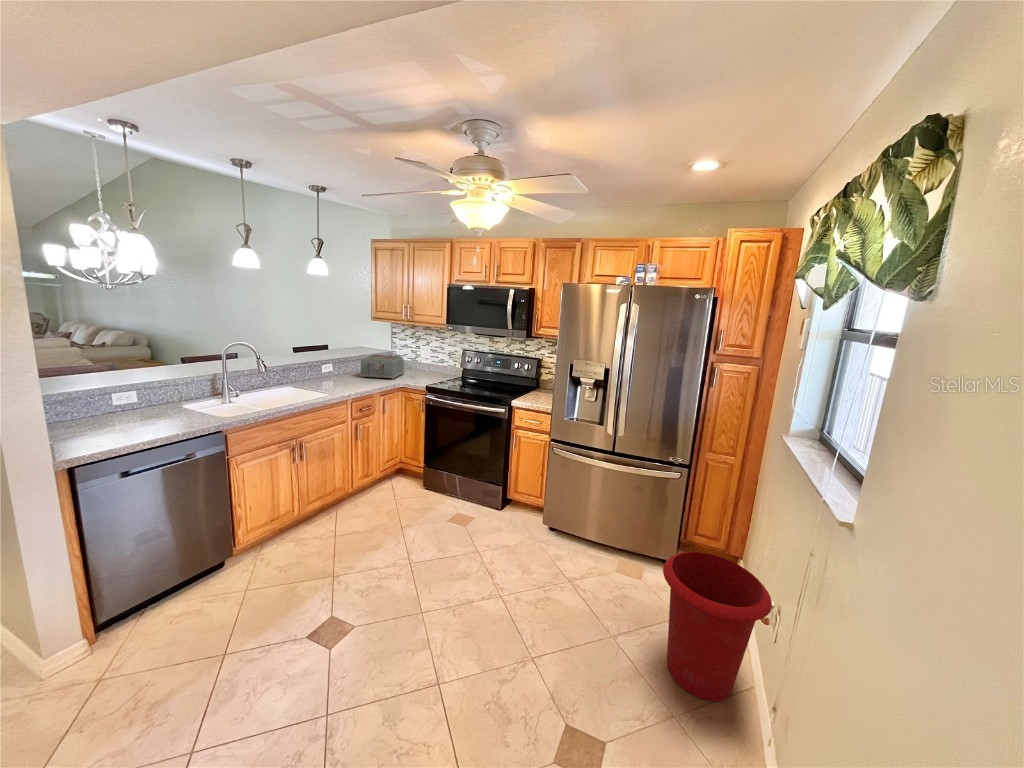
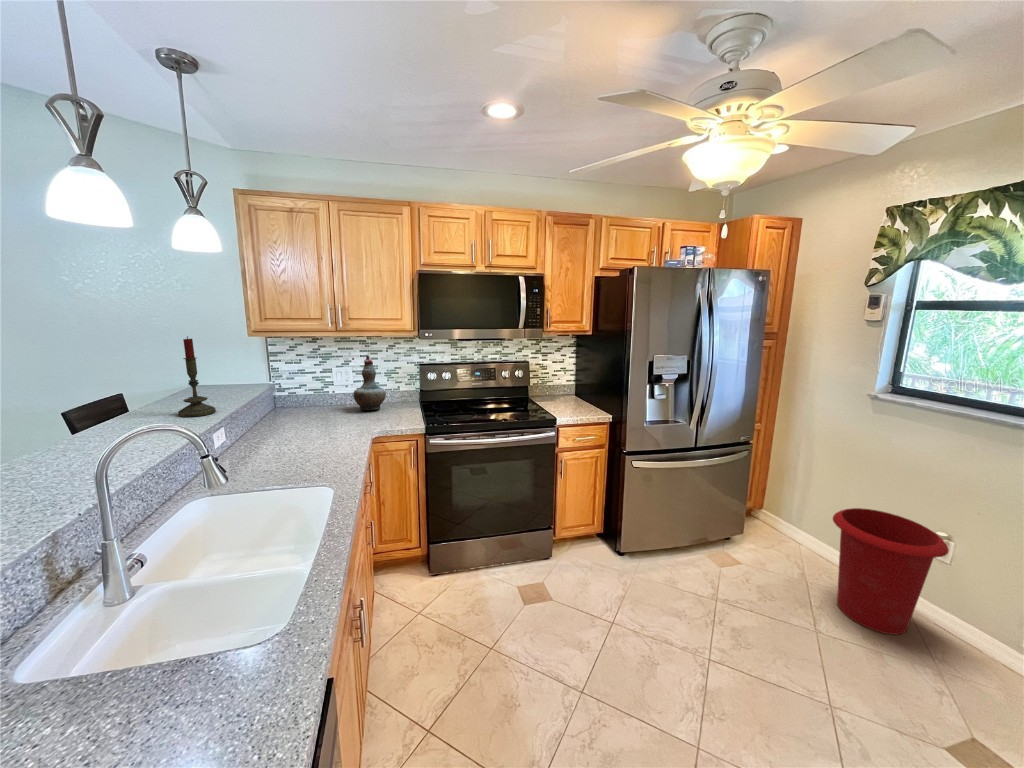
candle: none [323,318,340,357] -> present [178,336,216,417]
decorative vase: none [420,339,440,375] -> present [353,355,386,410]
toaster: present [360,355,404,380] -> none [274,389,351,439]

